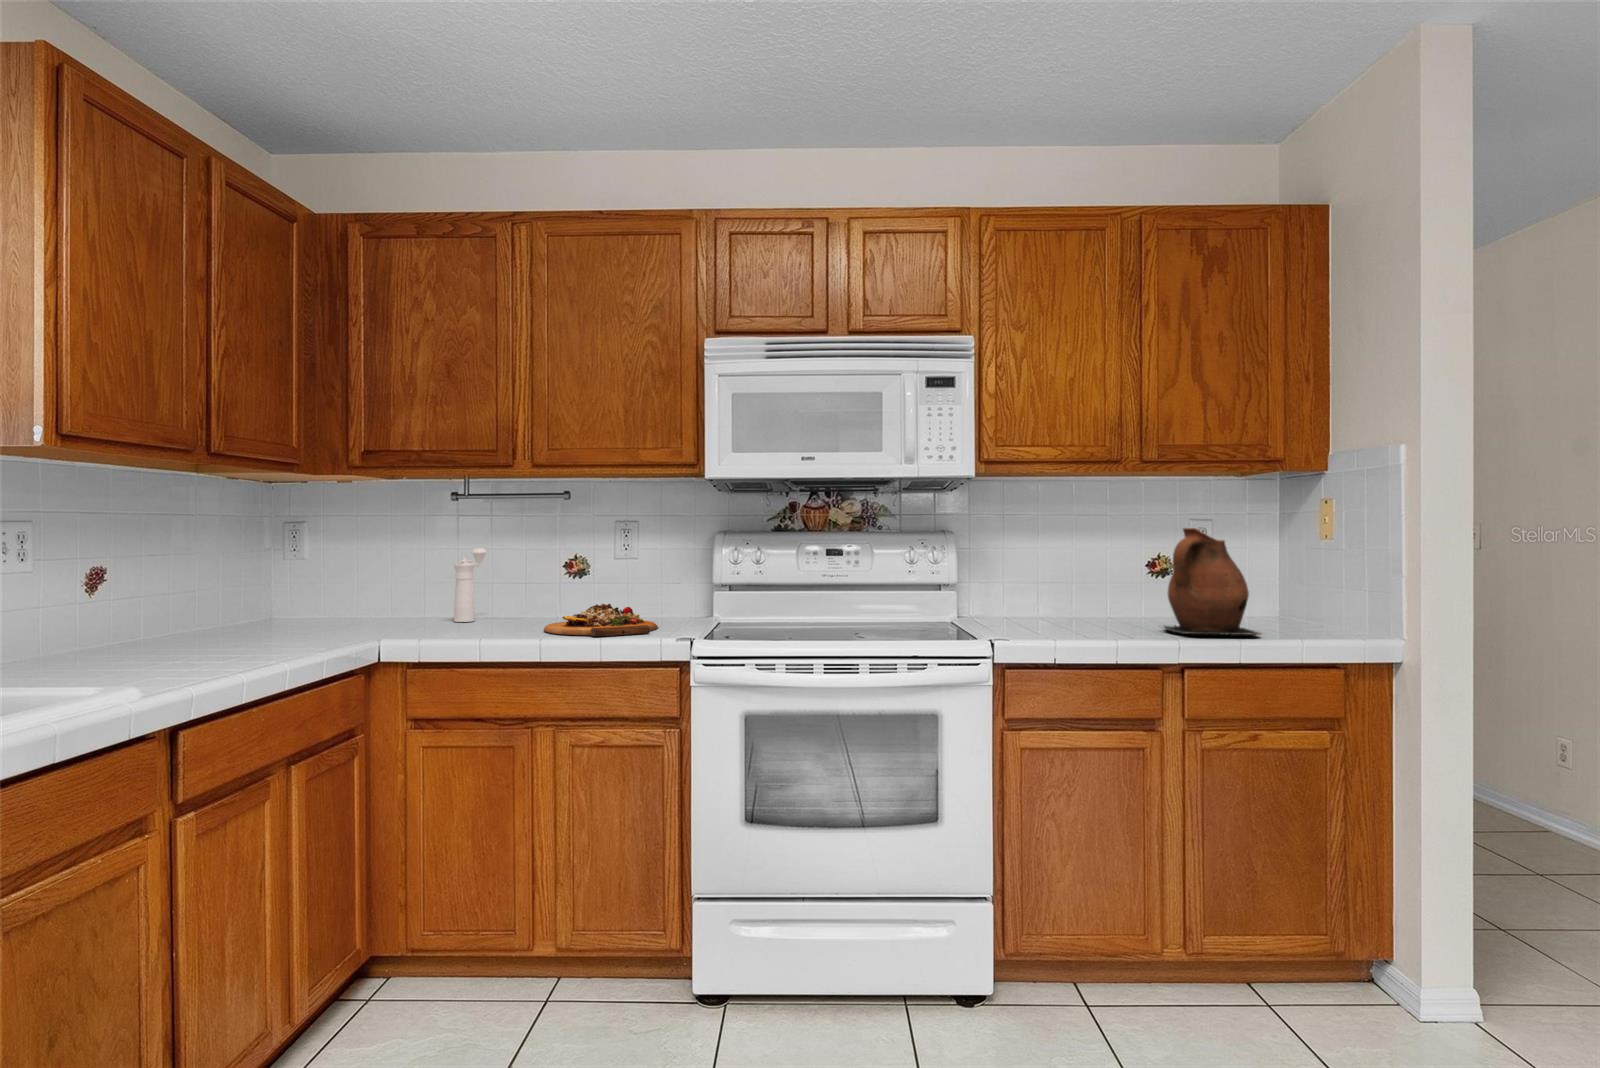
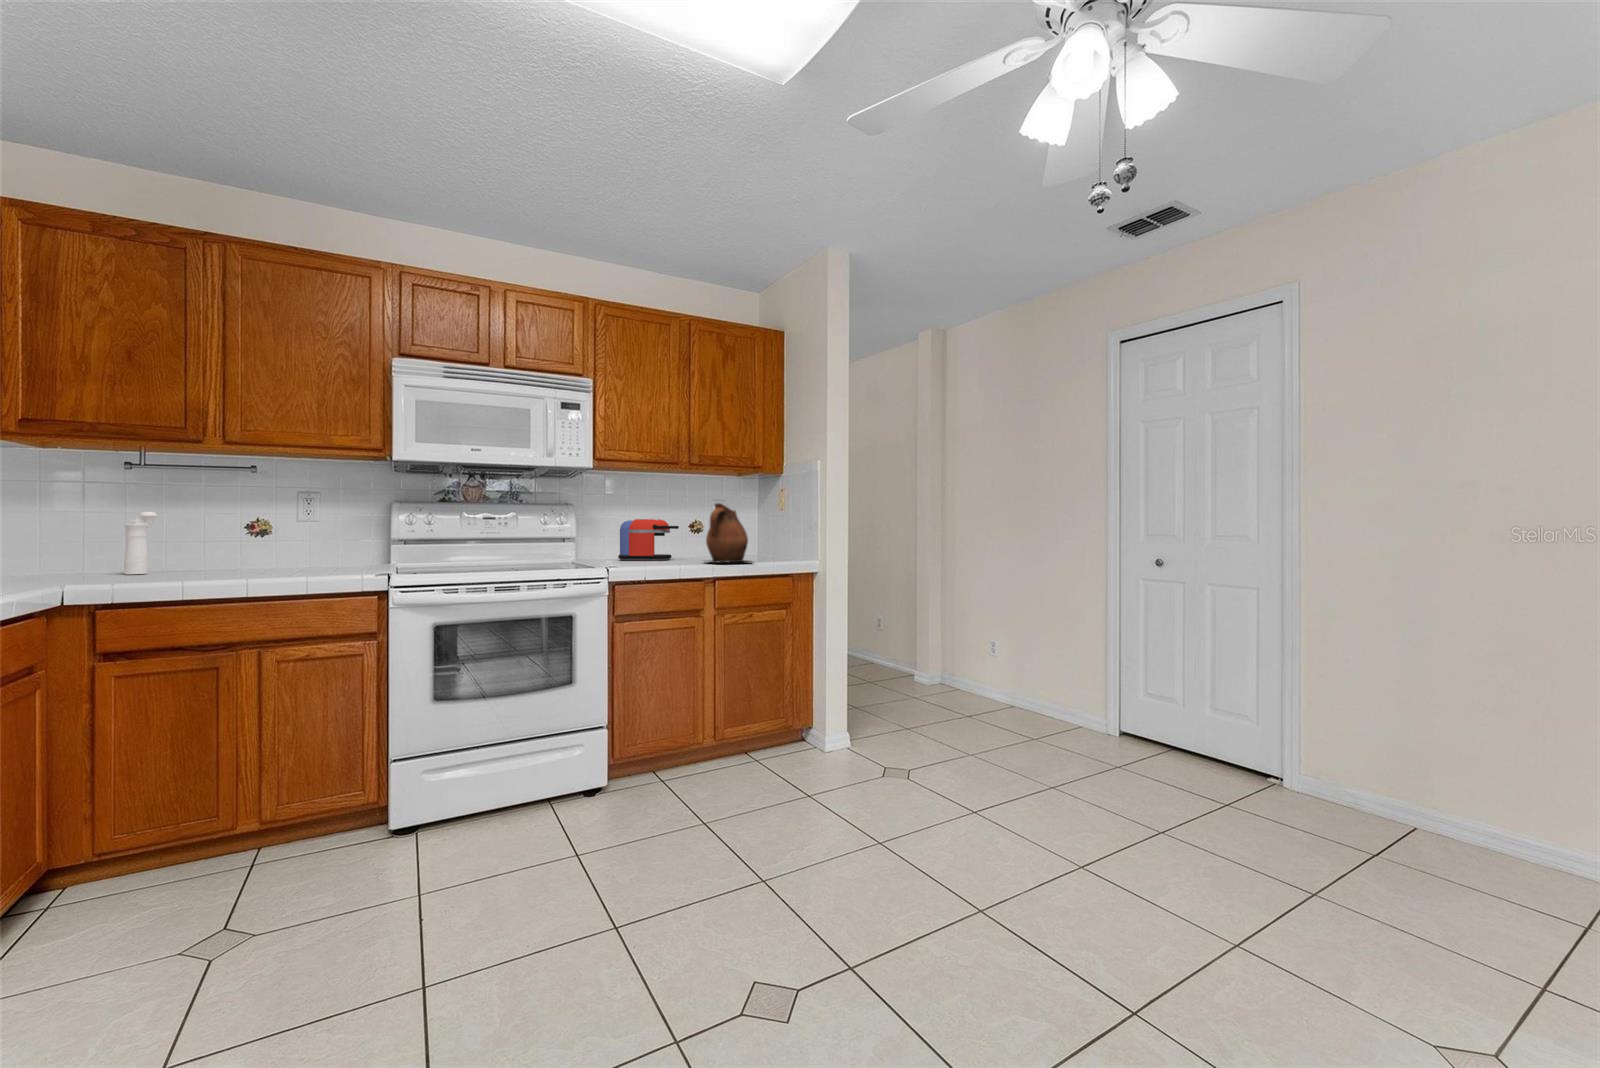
coffee maker: none [1024,550,1124,619] -> present [618,519,679,560]
cutting board: present [544,604,658,637] -> none [237,554,348,576]

